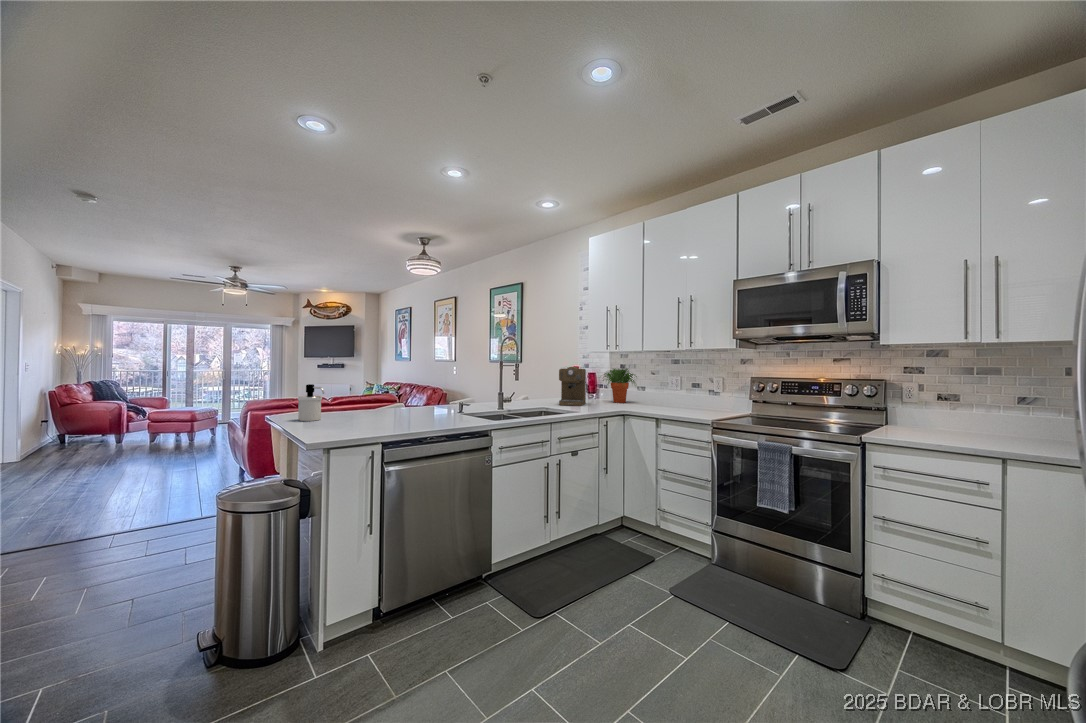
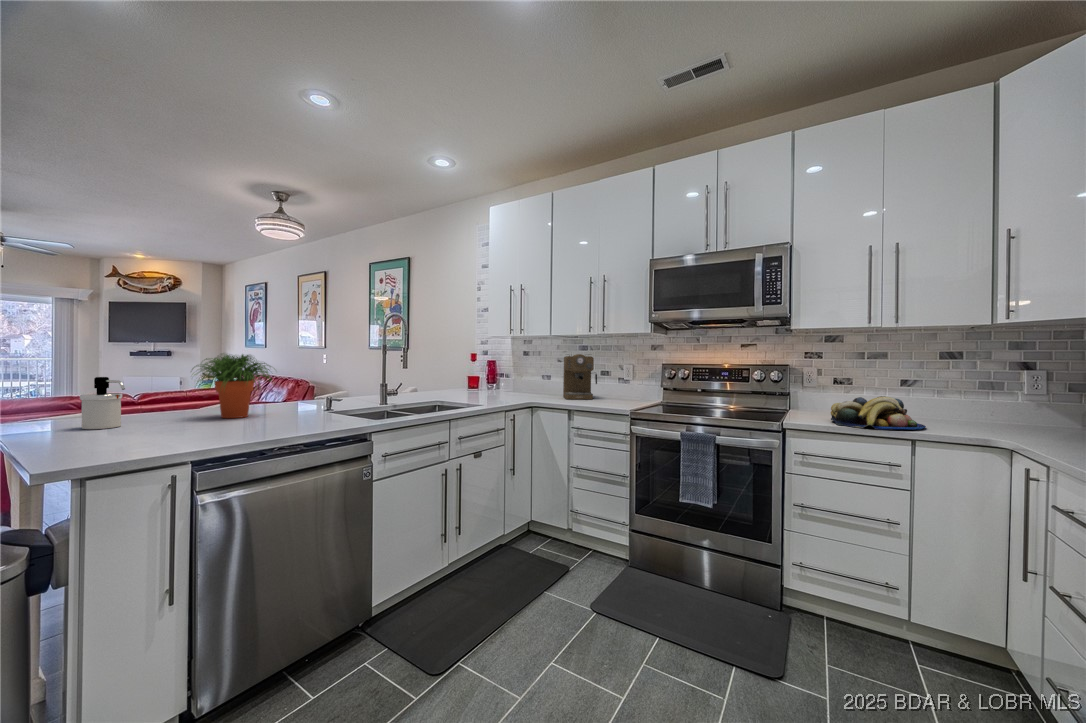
coffee maker: present [559,367,588,406] -> present [563,354,597,399]
potted plant: present [603,368,637,403] -> present [198,354,271,418]
fruit bowl: none [920,413,1028,447] -> present [831,396,926,430]

